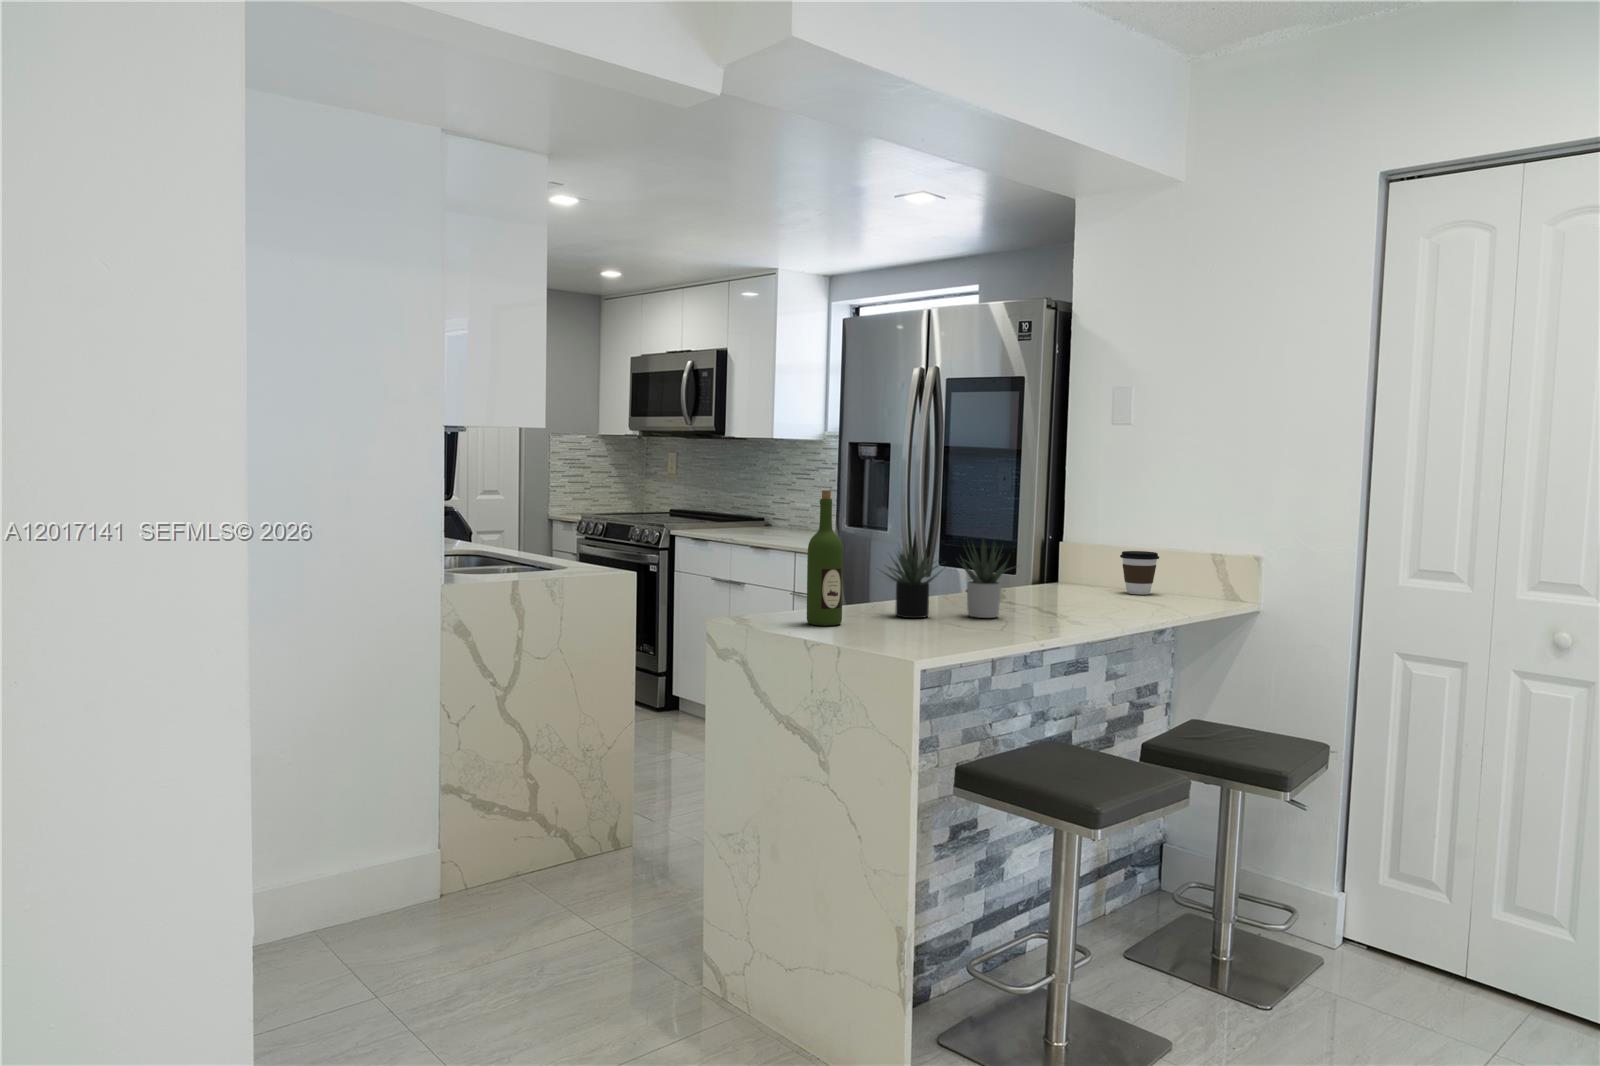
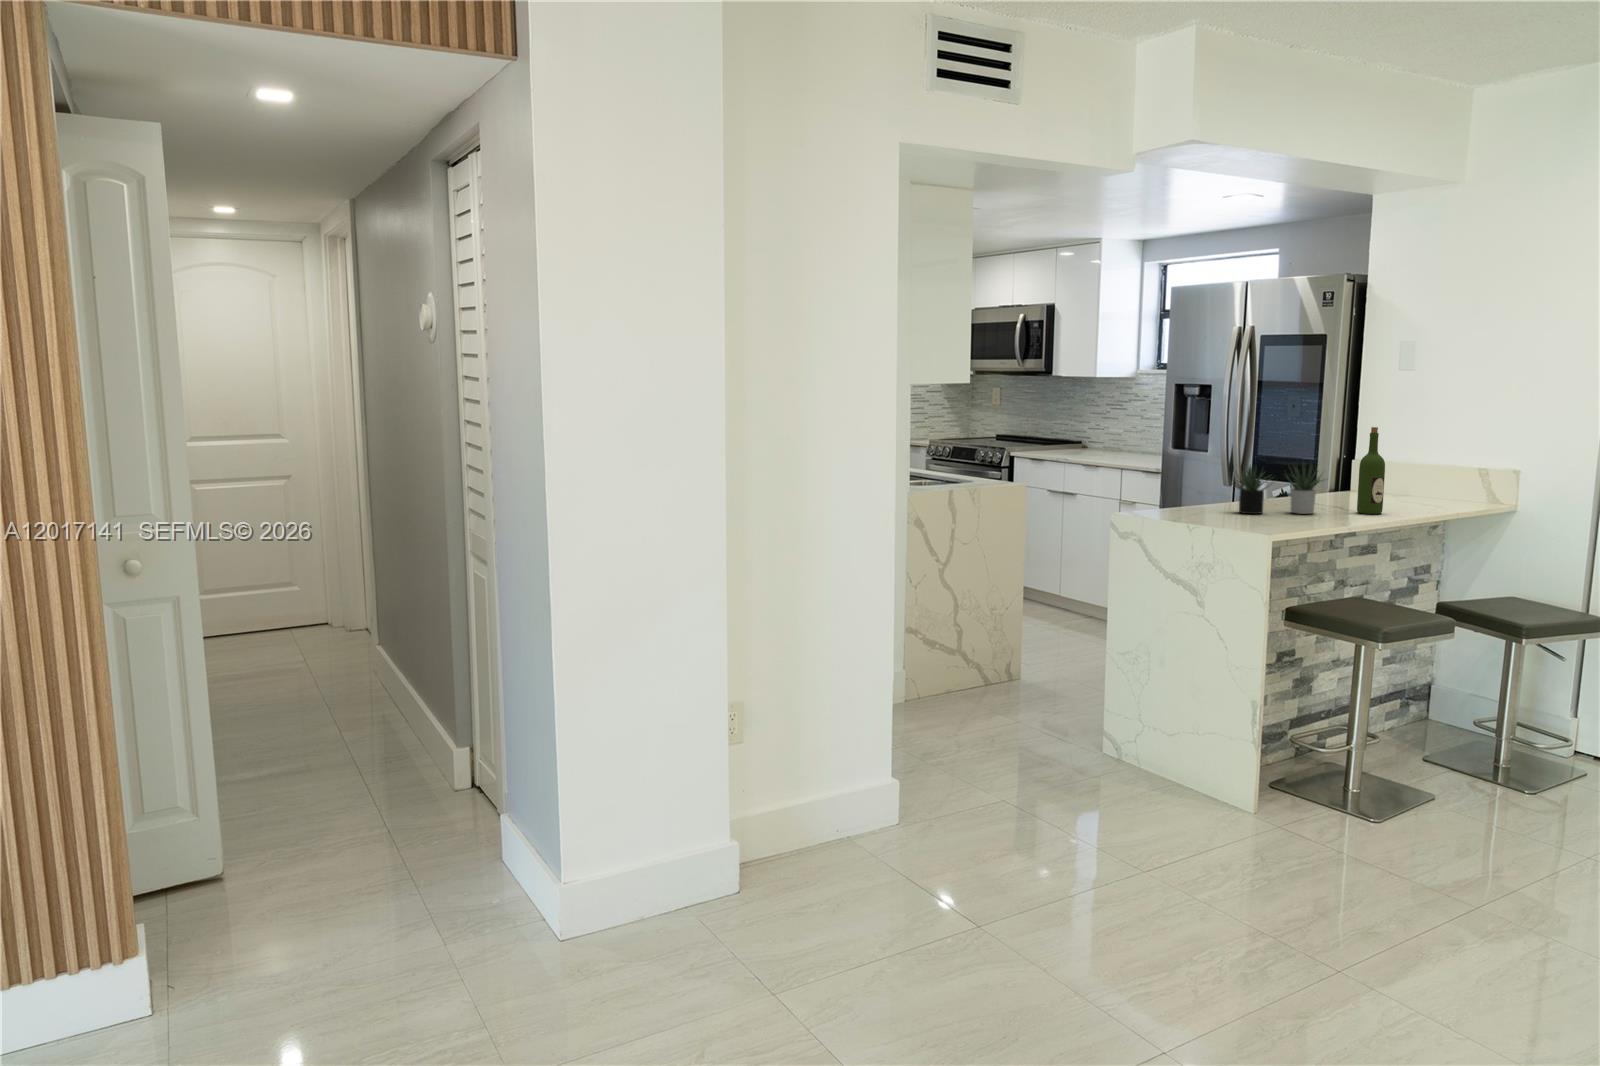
wine bottle: present [807,490,843,626] -> present [1357,427,1385,514]
coffee cup: present [1120,551,1159,595] -> none [1404,466,1436,499]

